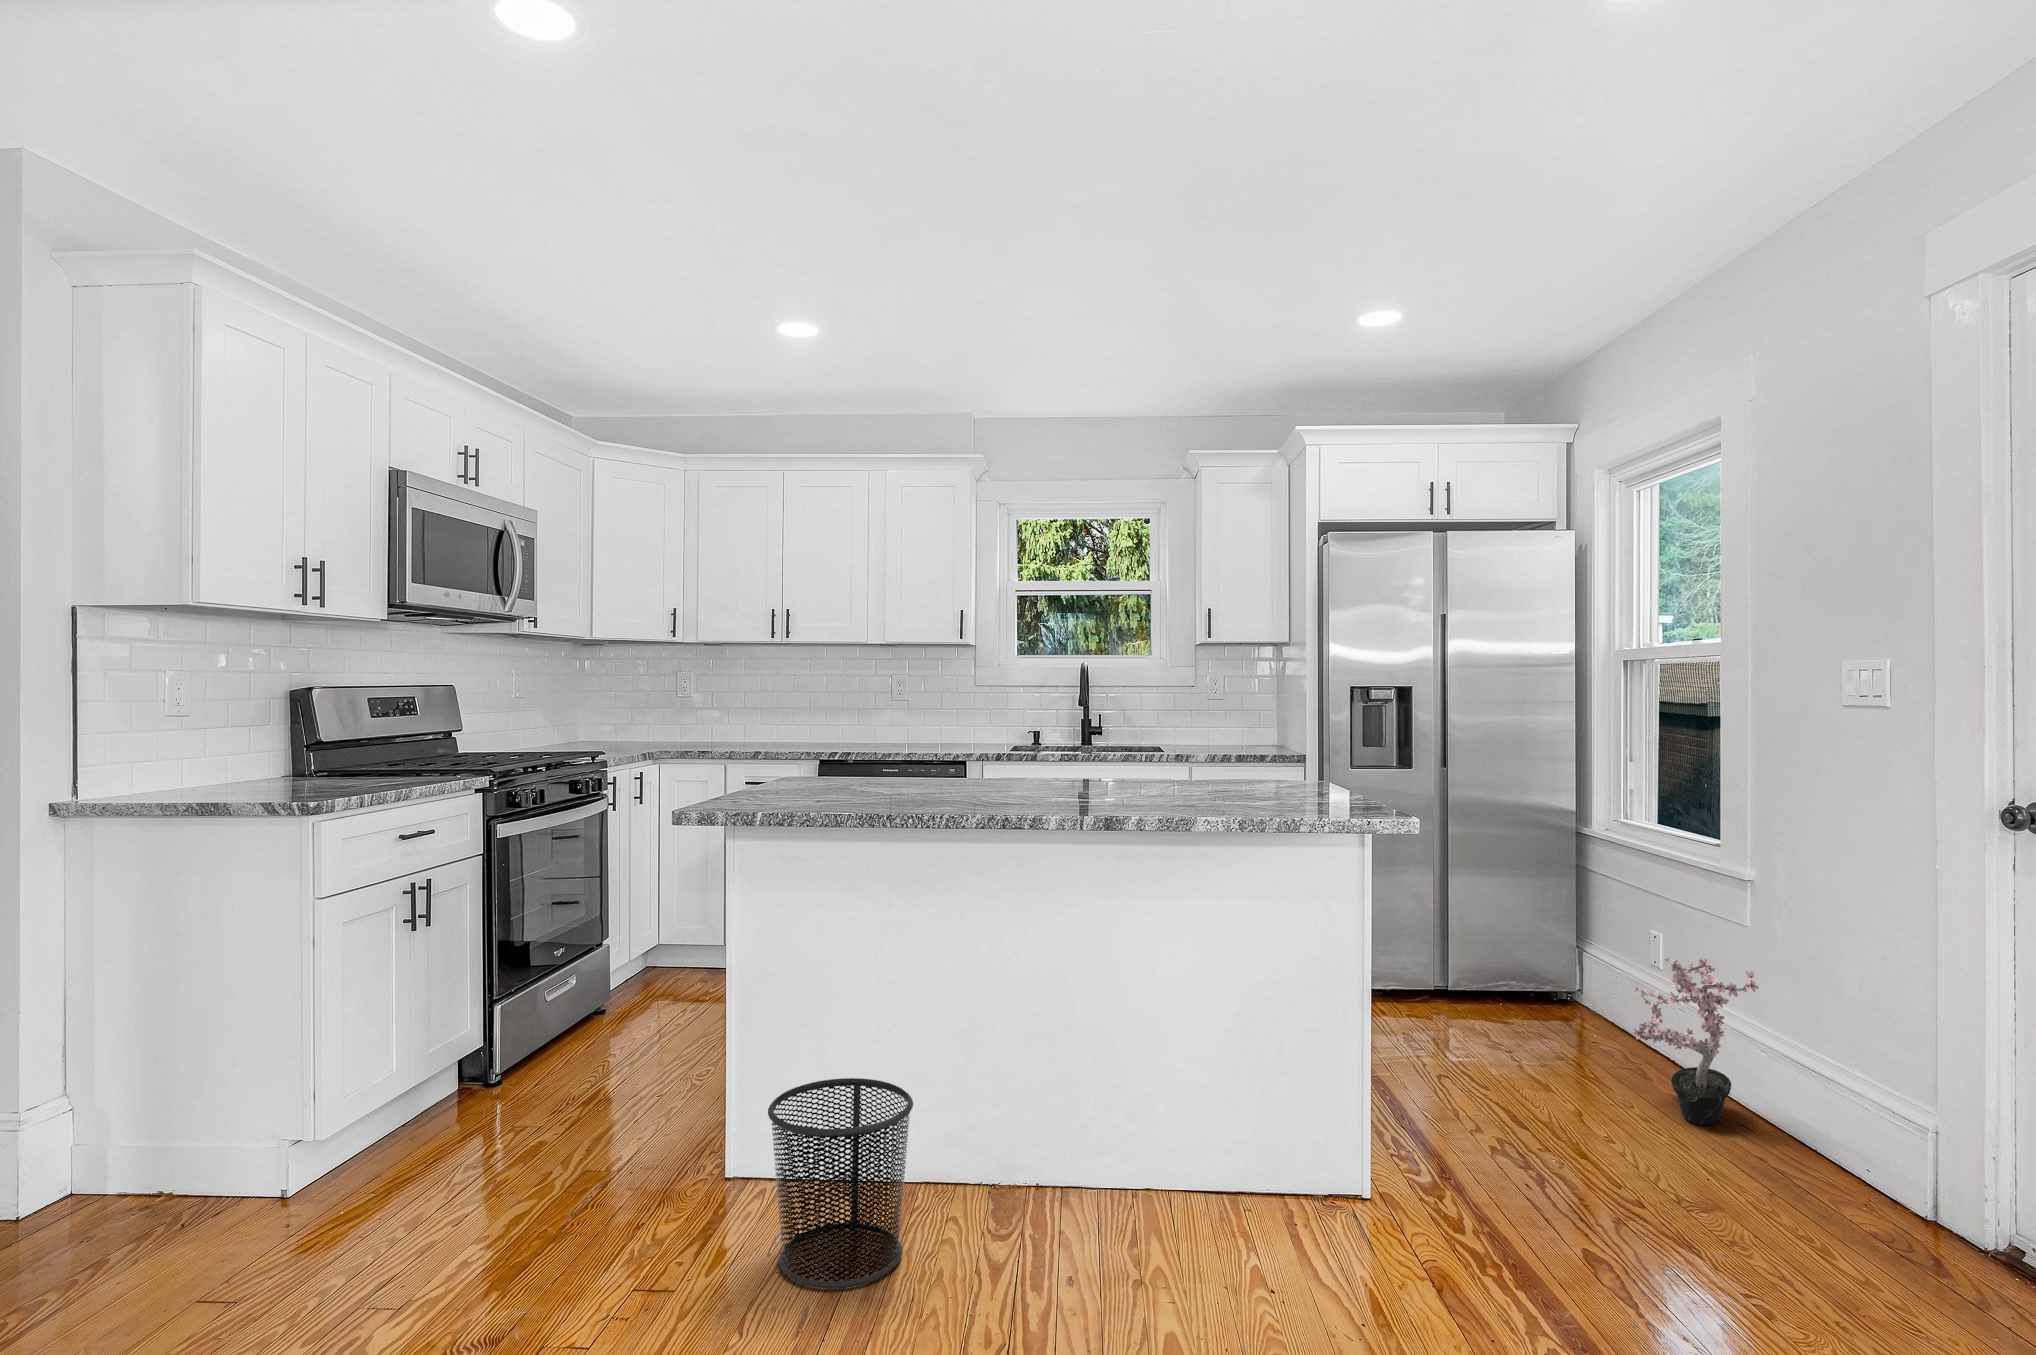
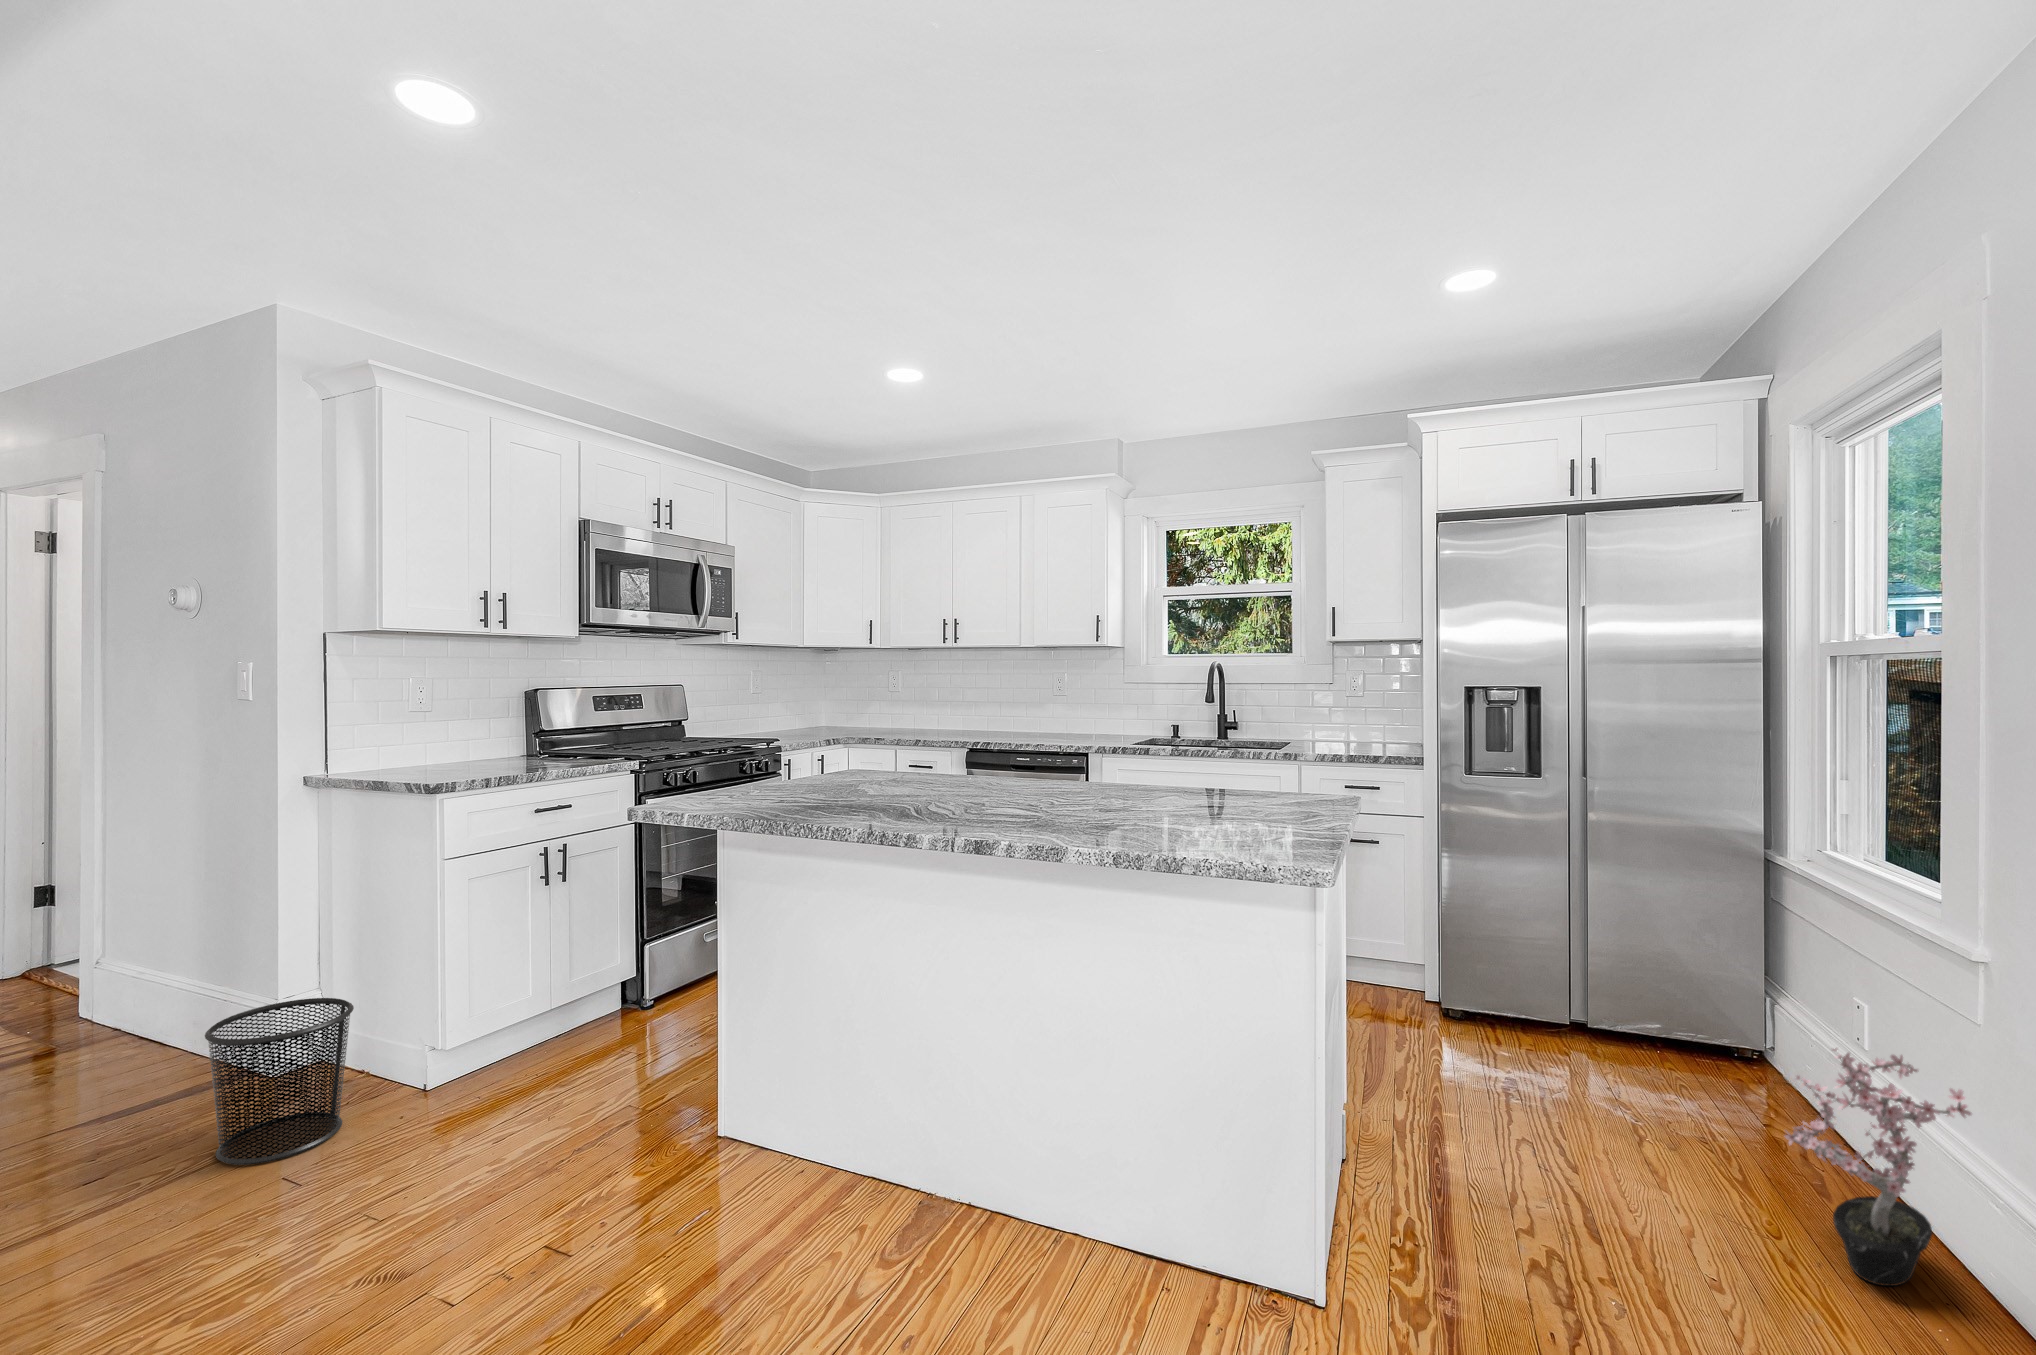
waste bin: present [768,1078,913,1288] -> present [205,998,354,1165]

